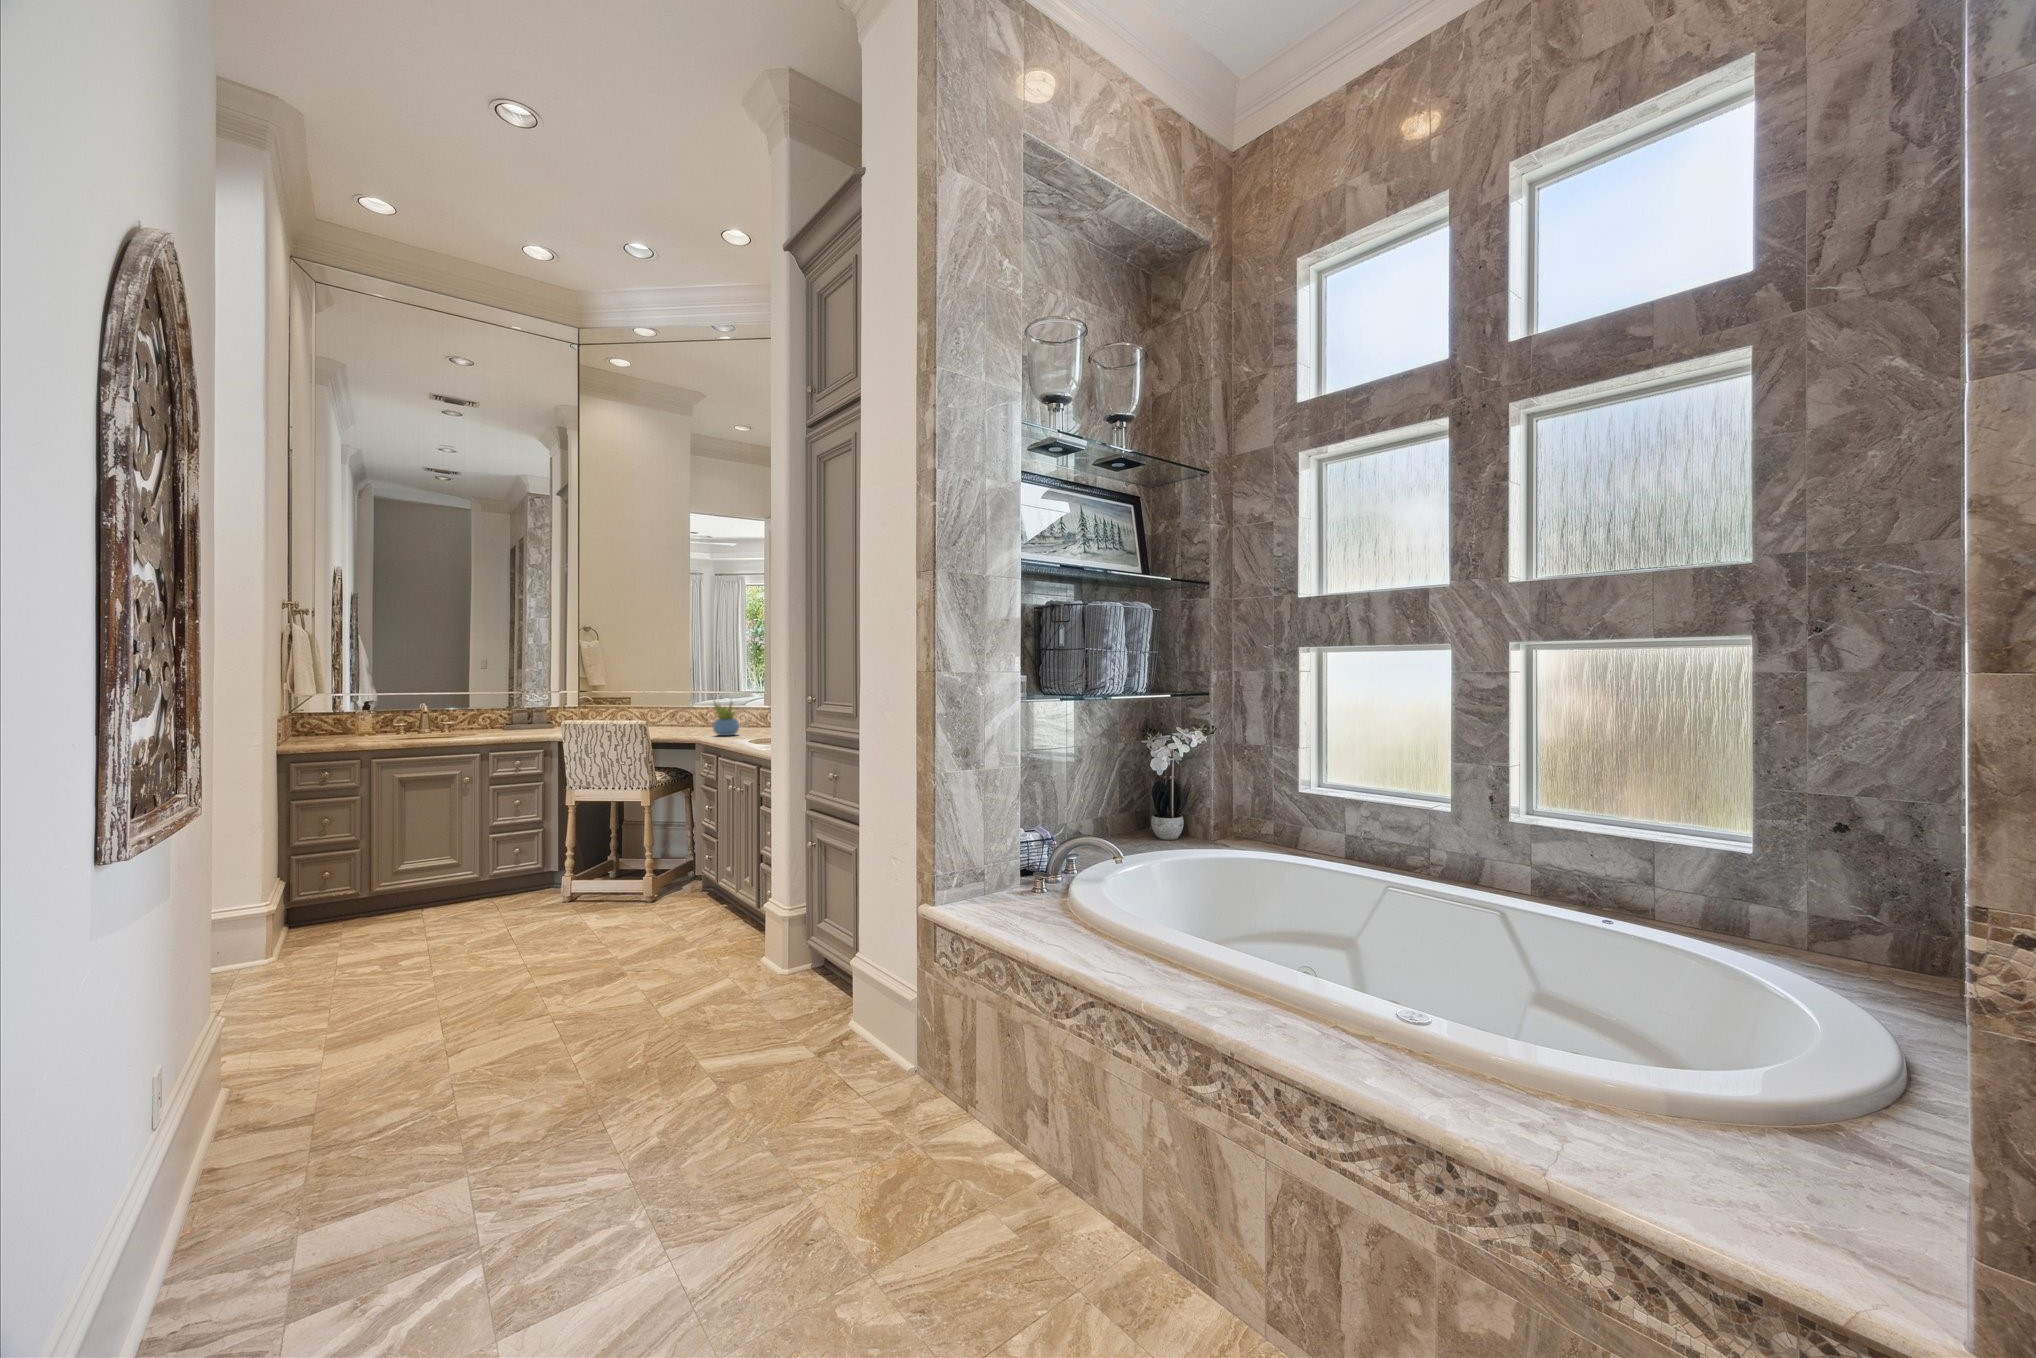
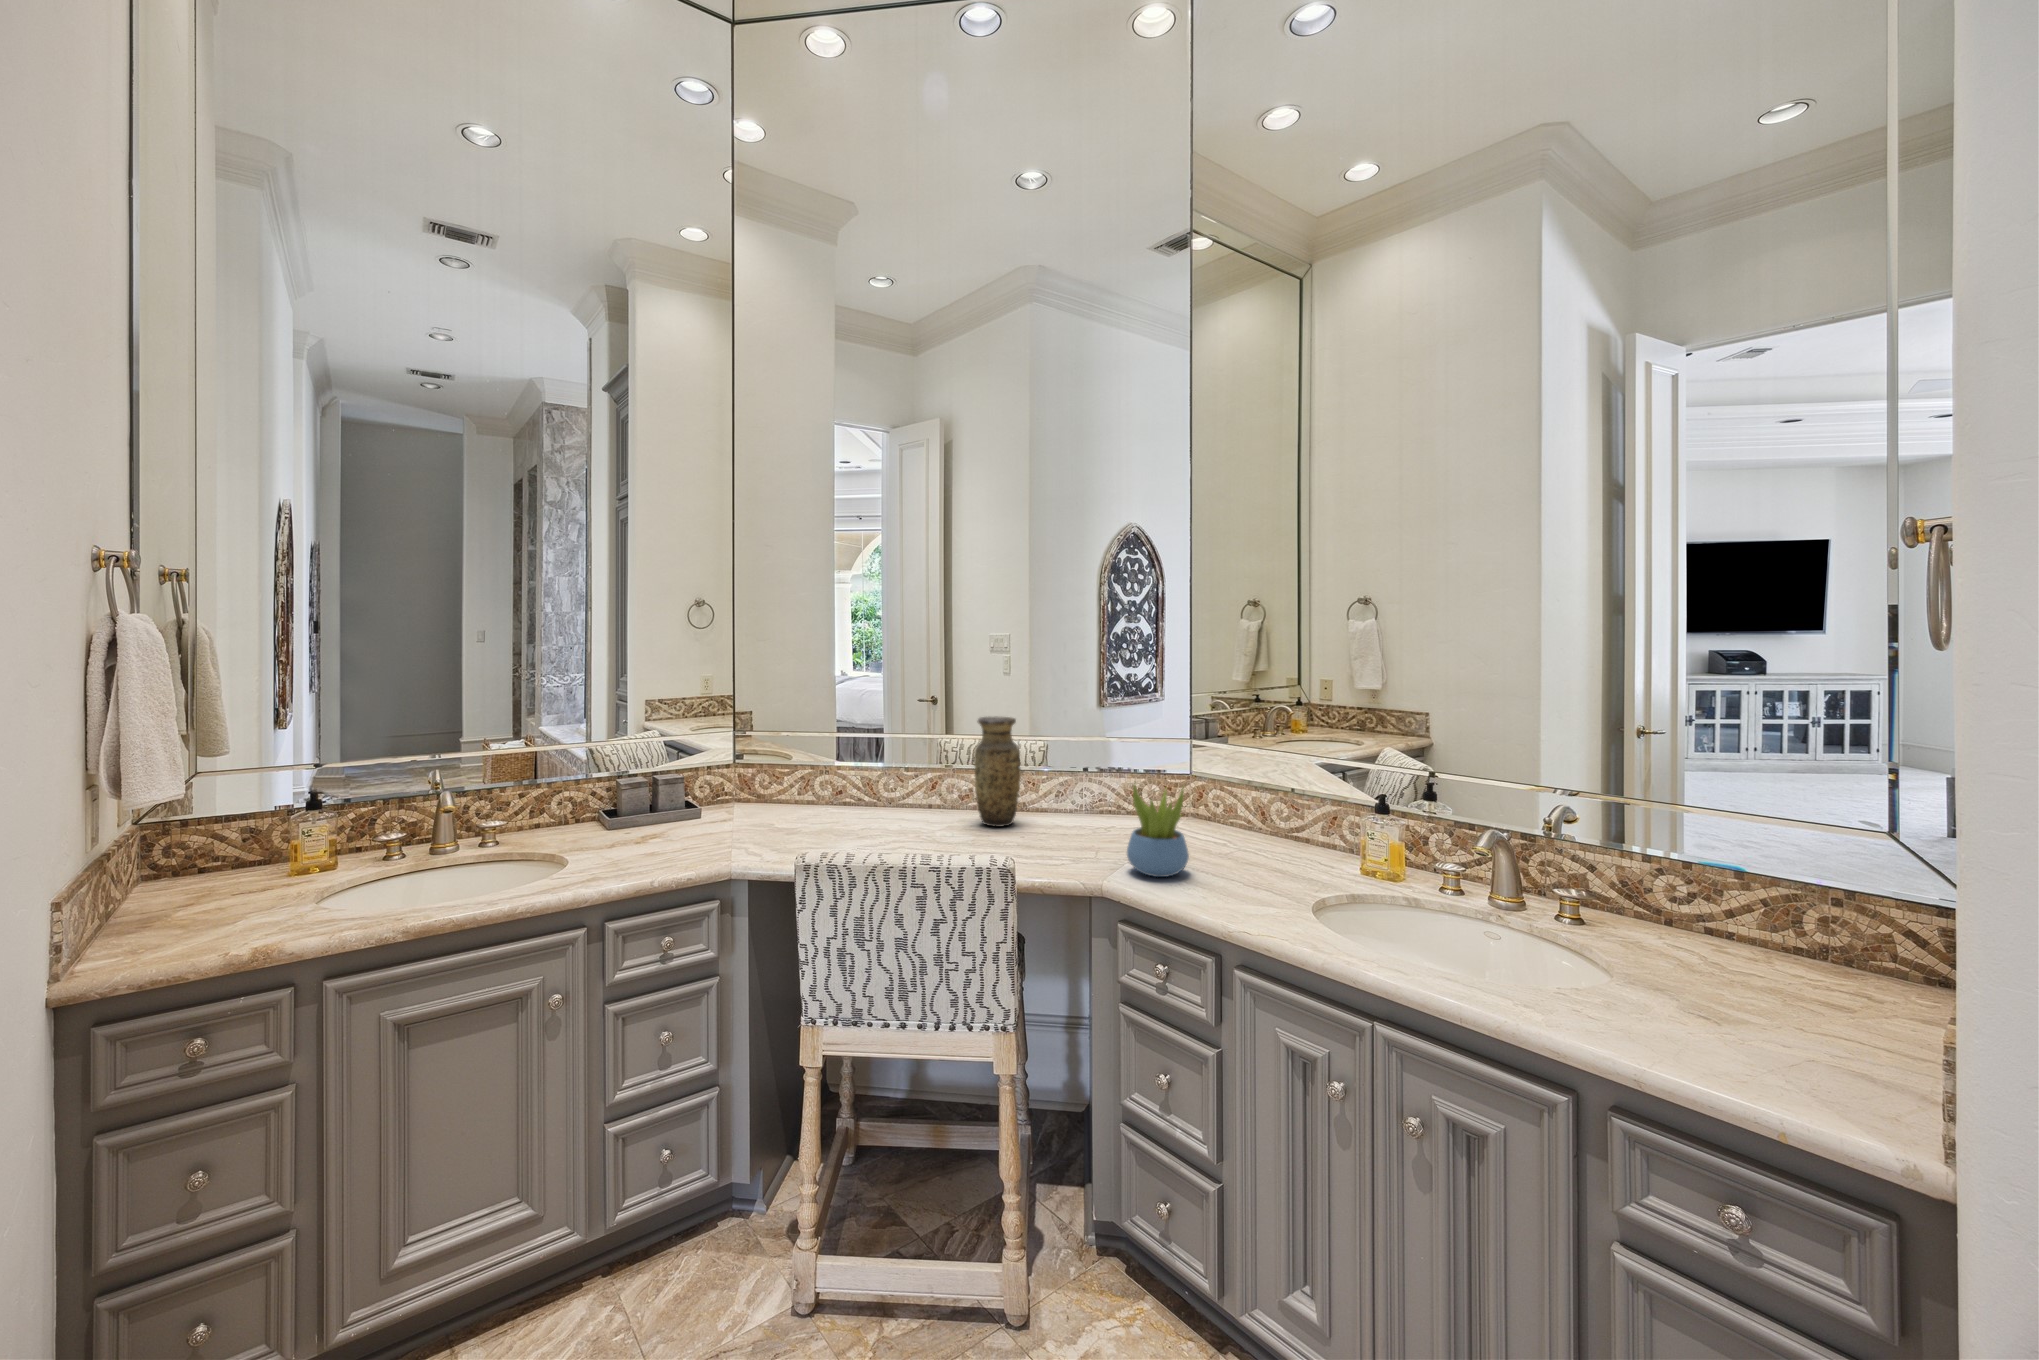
vase: none [681,680,704,729] -> present [974,717,1021,827]

